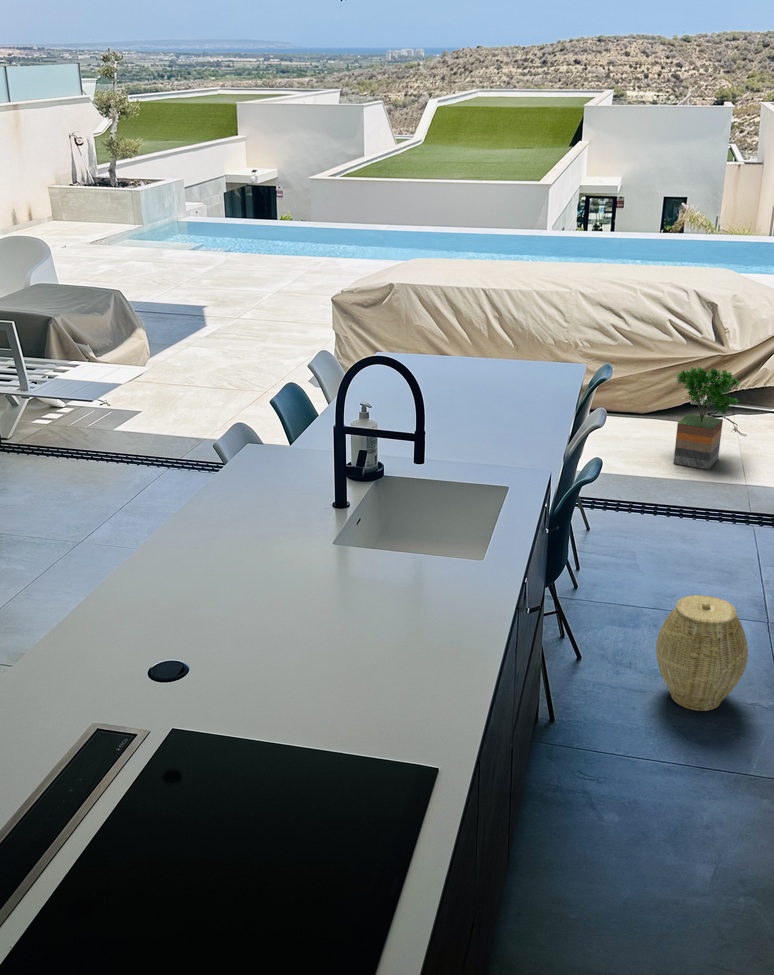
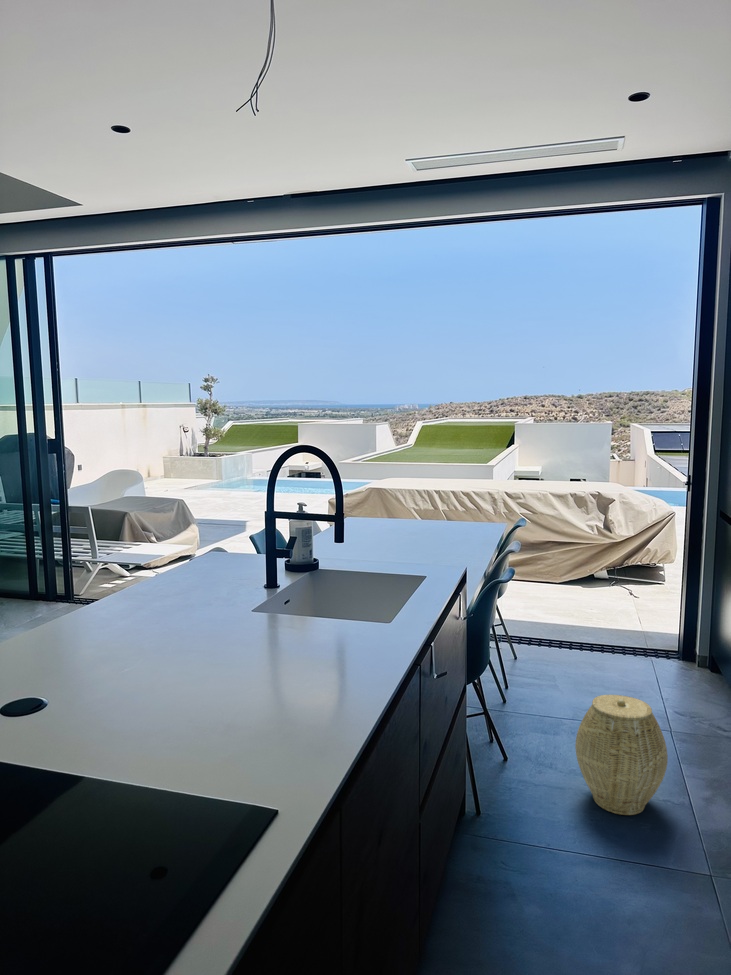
potted tree: present [674,367,740,470] -> none [580,537,634,620]

